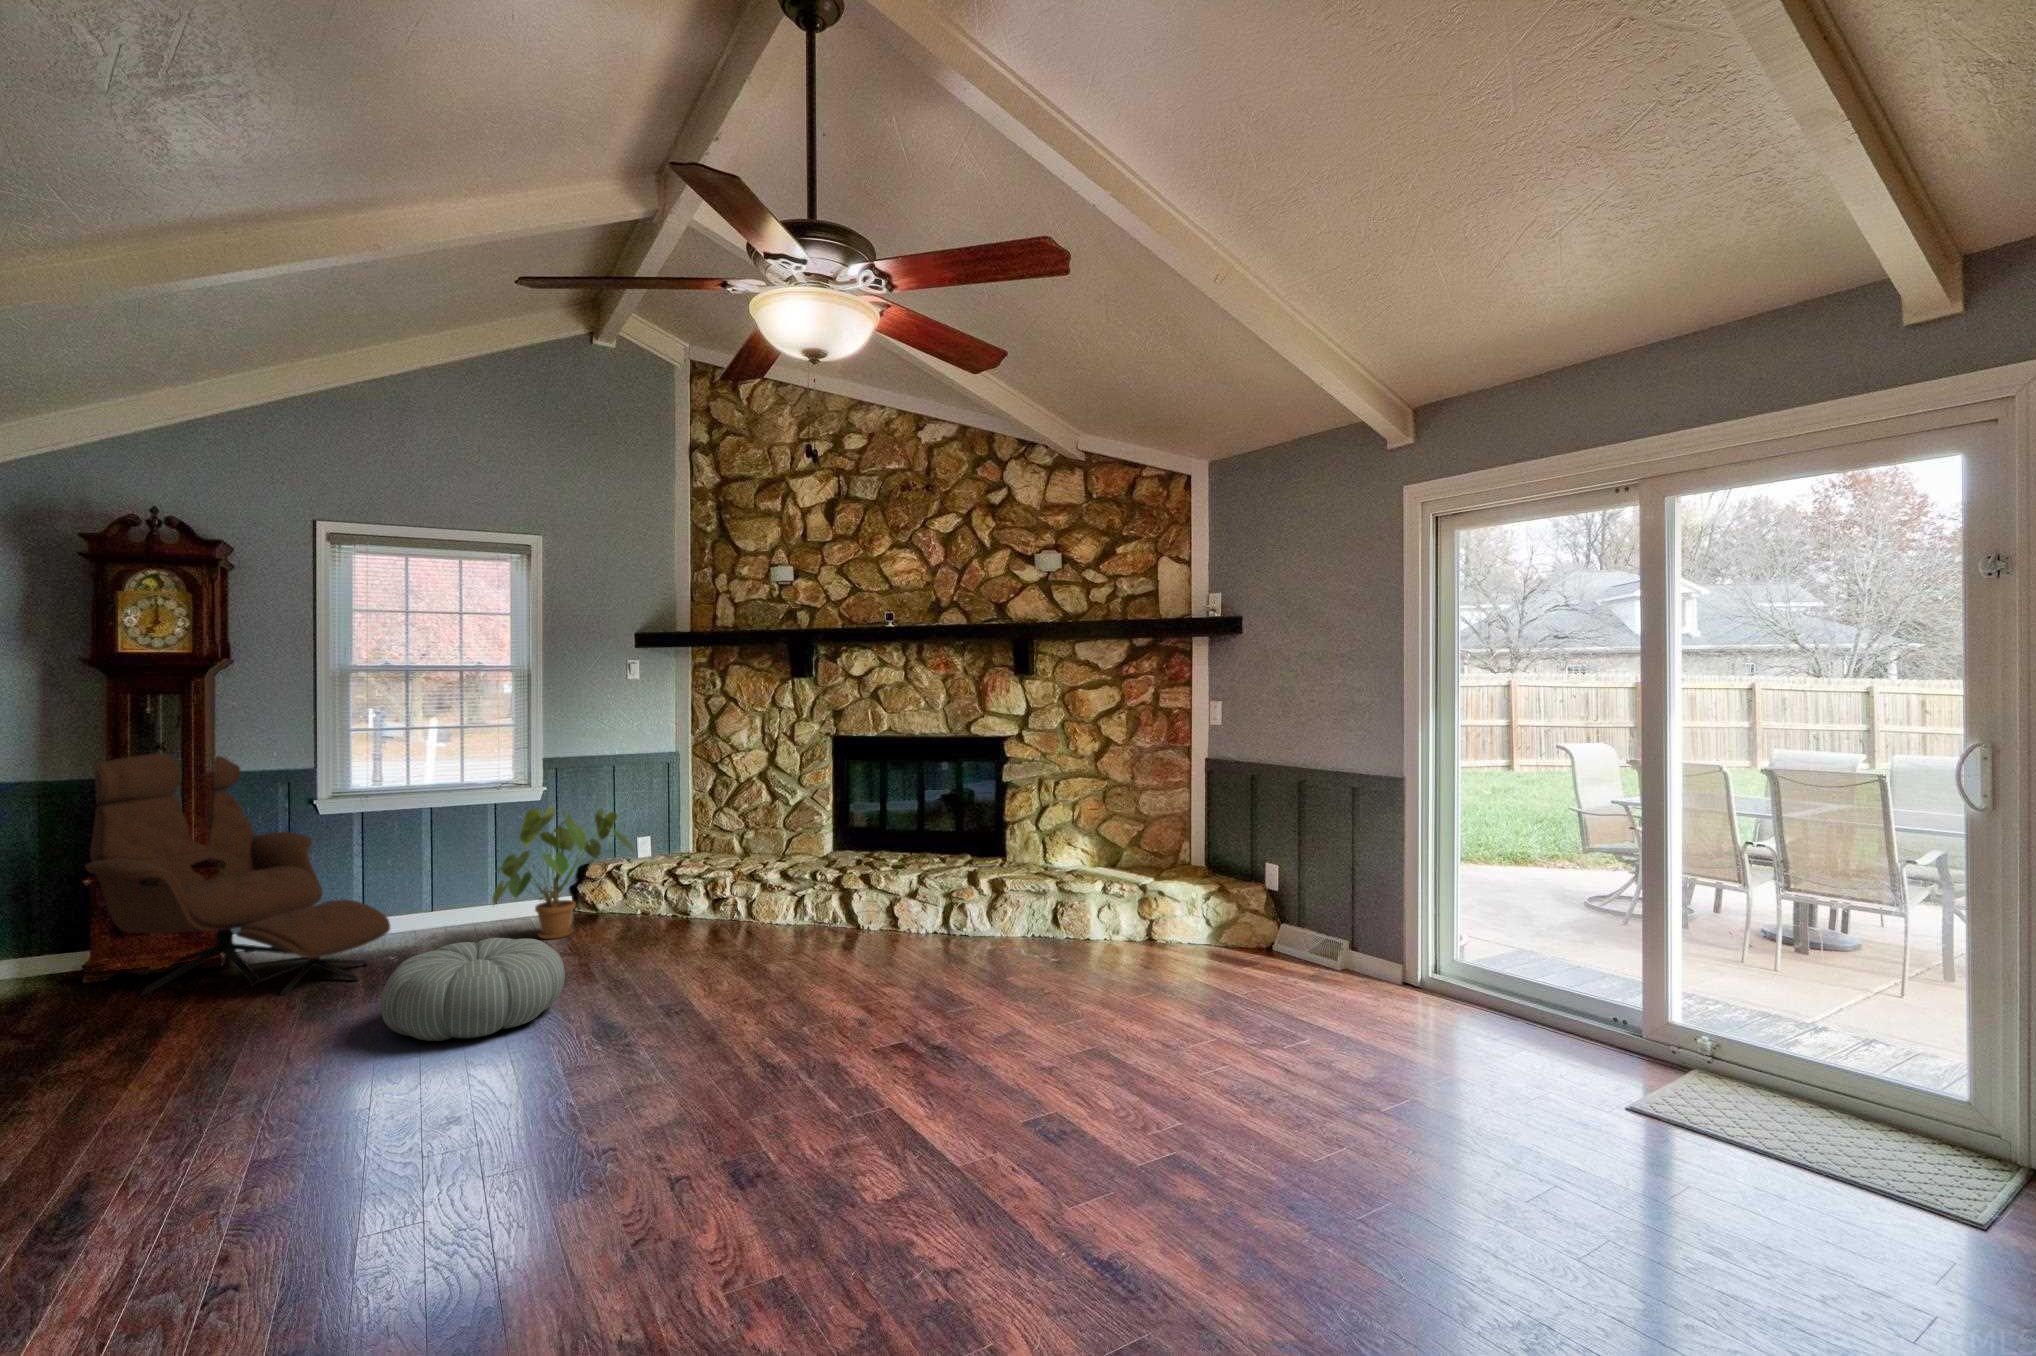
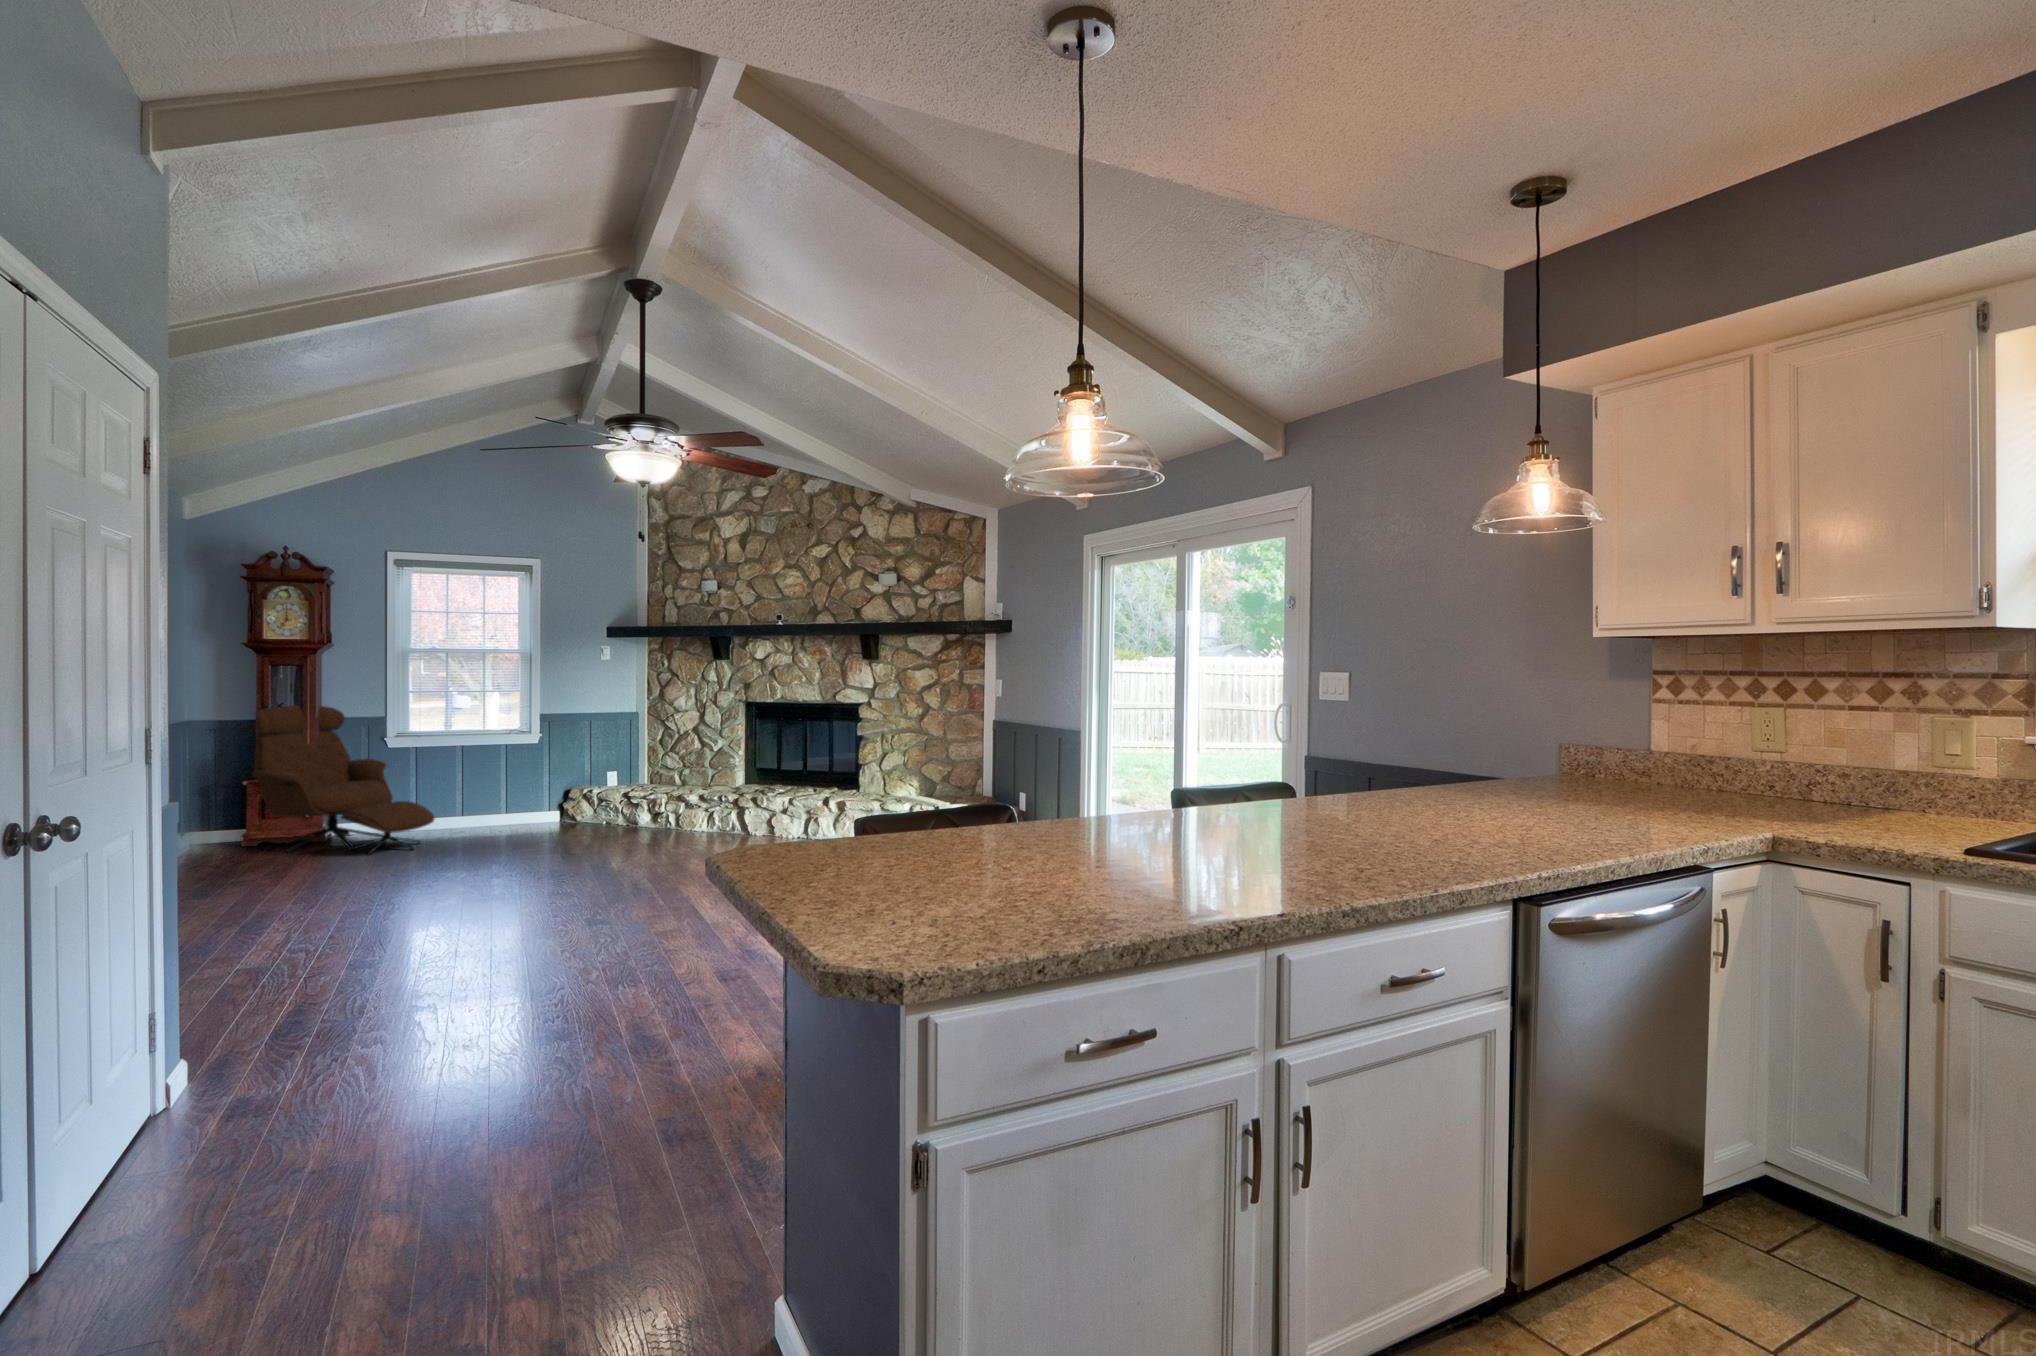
house plant: present [492,807,635,939] -> none [499,748,600,834]
pouf: present [381,938,565,1041] -> none [425,821,536,874]

